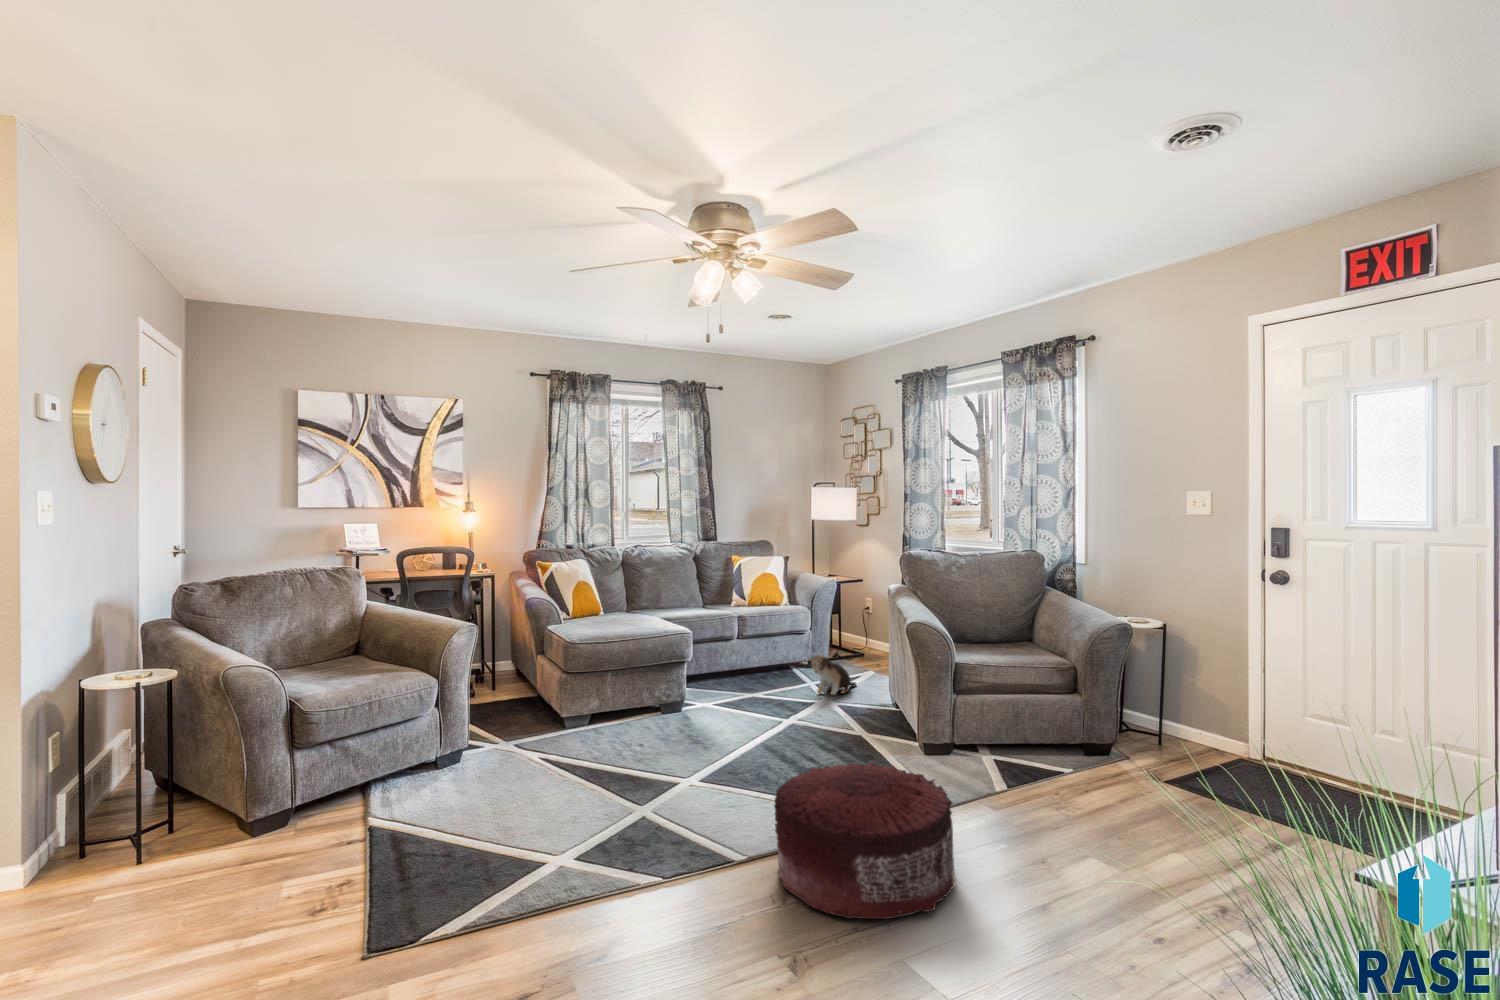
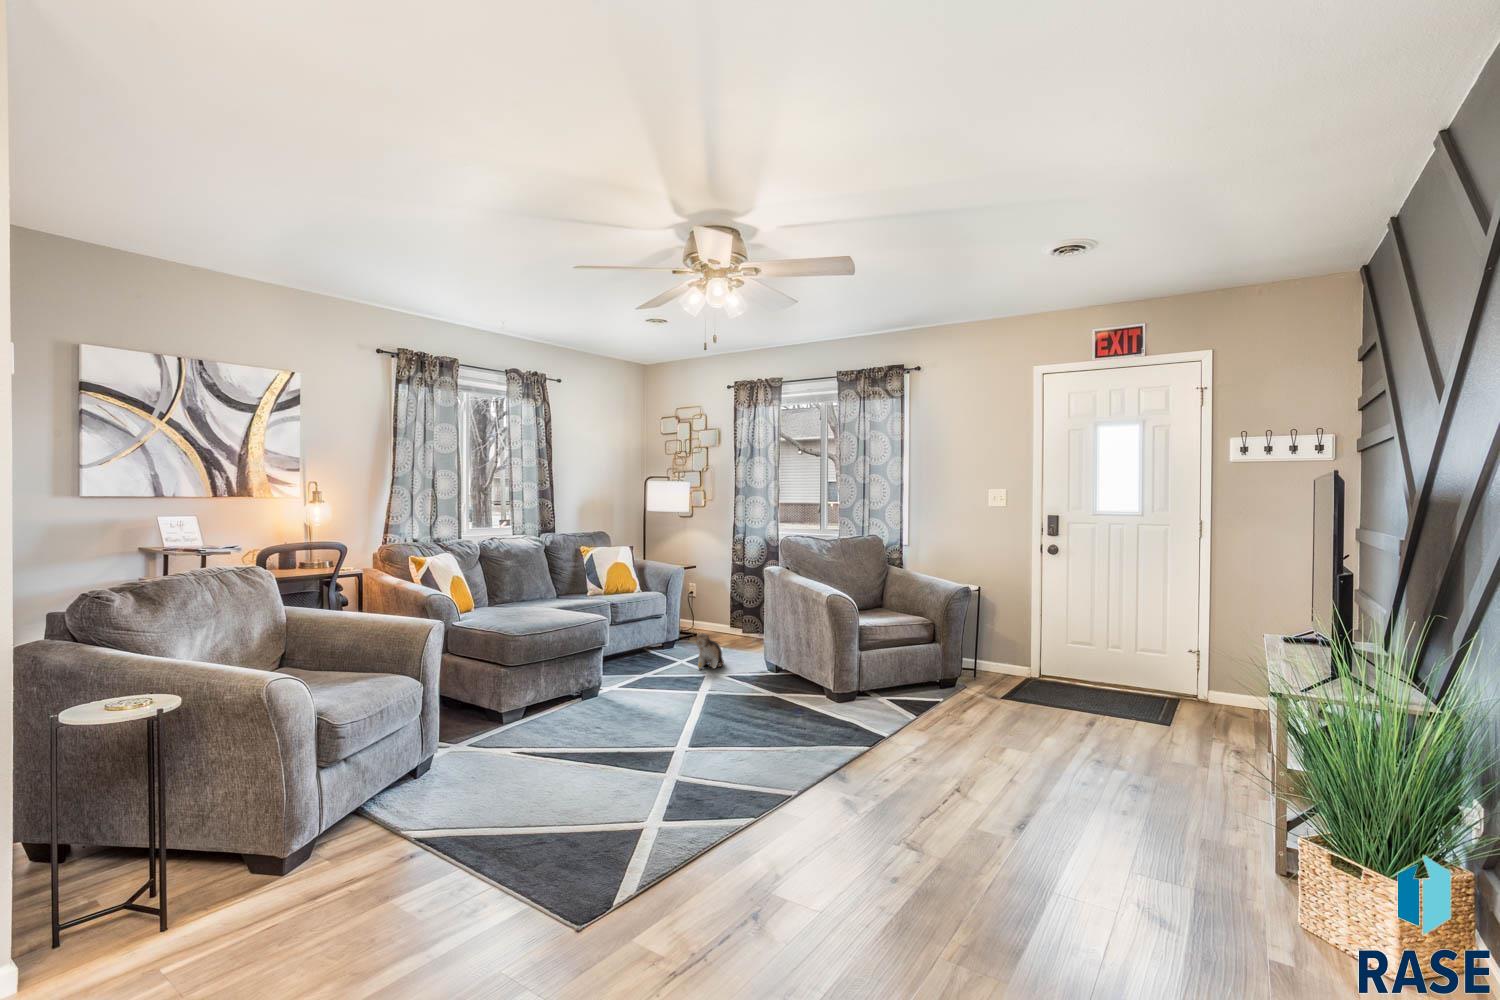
pouf: present [774,762,955,919] -> none [823,703,966,816]

